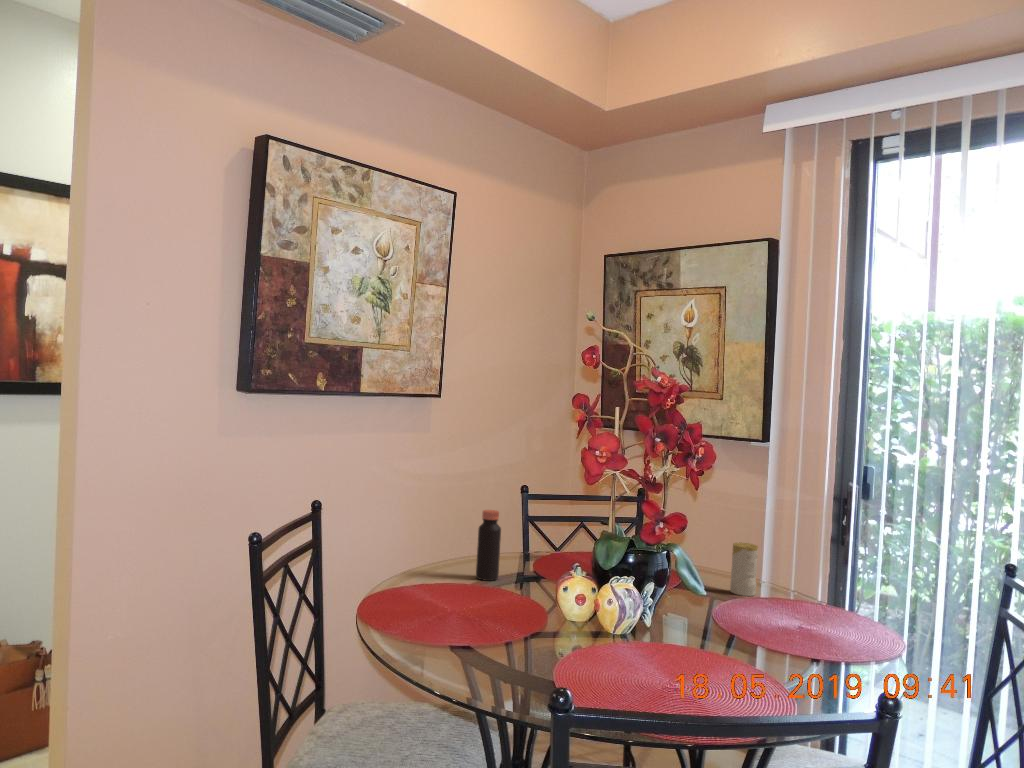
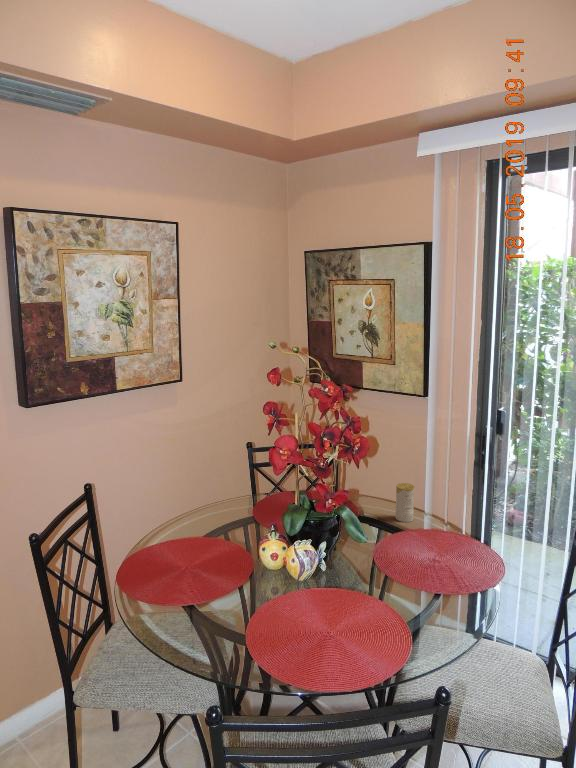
bottle: present [476,510,501,581] -> none [209,477,227,528]

